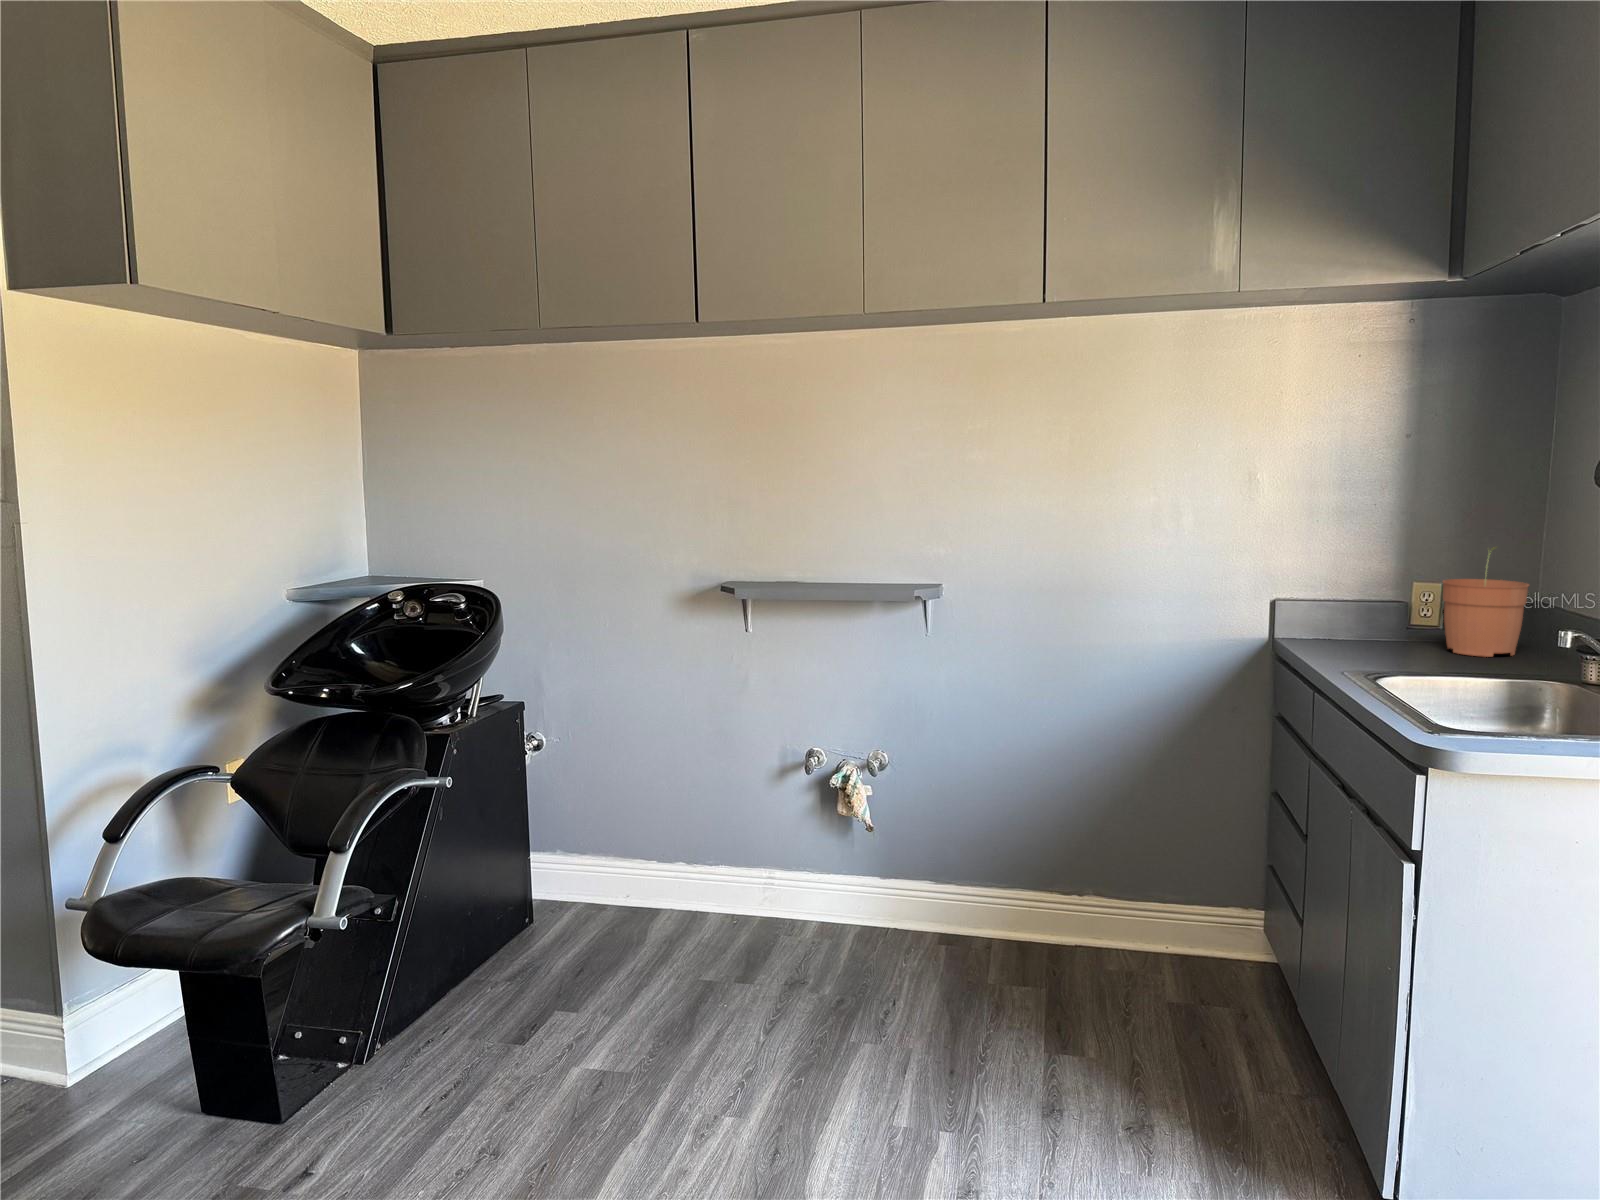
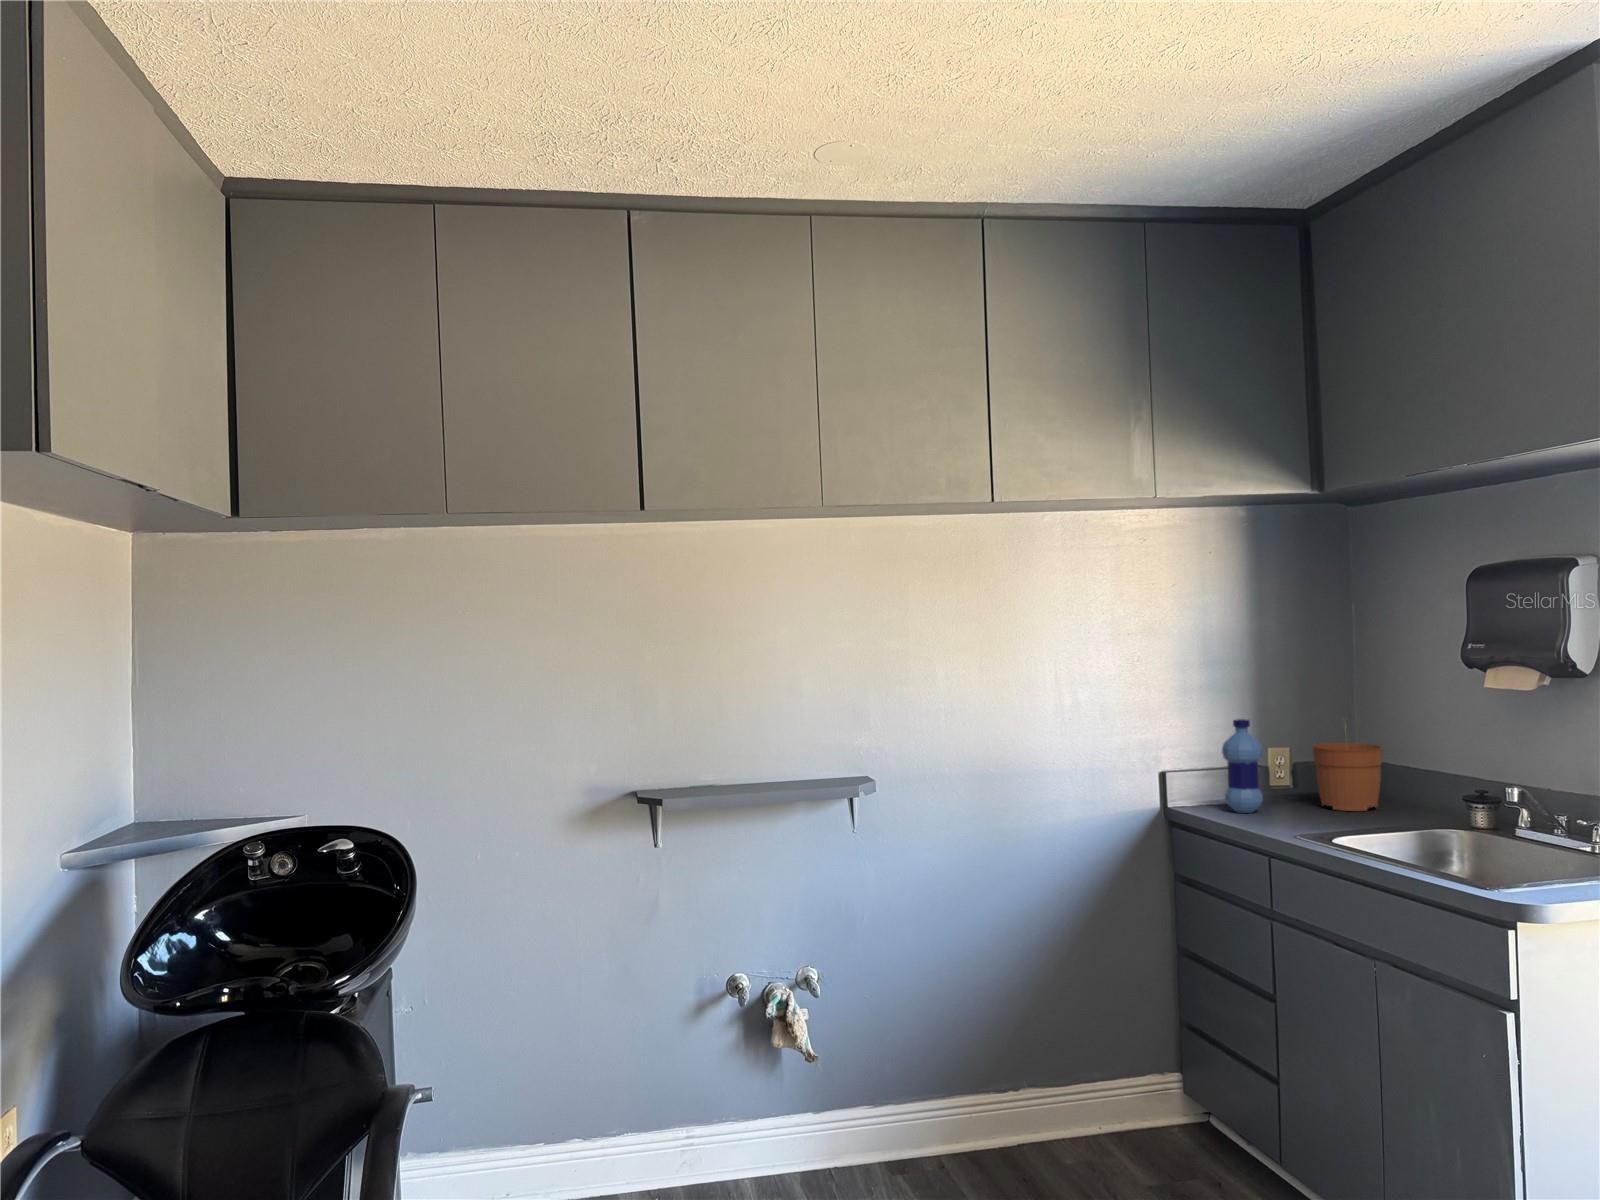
water bottle: none [1326,545,1374,648] -> present [1222,719,1263,813]

